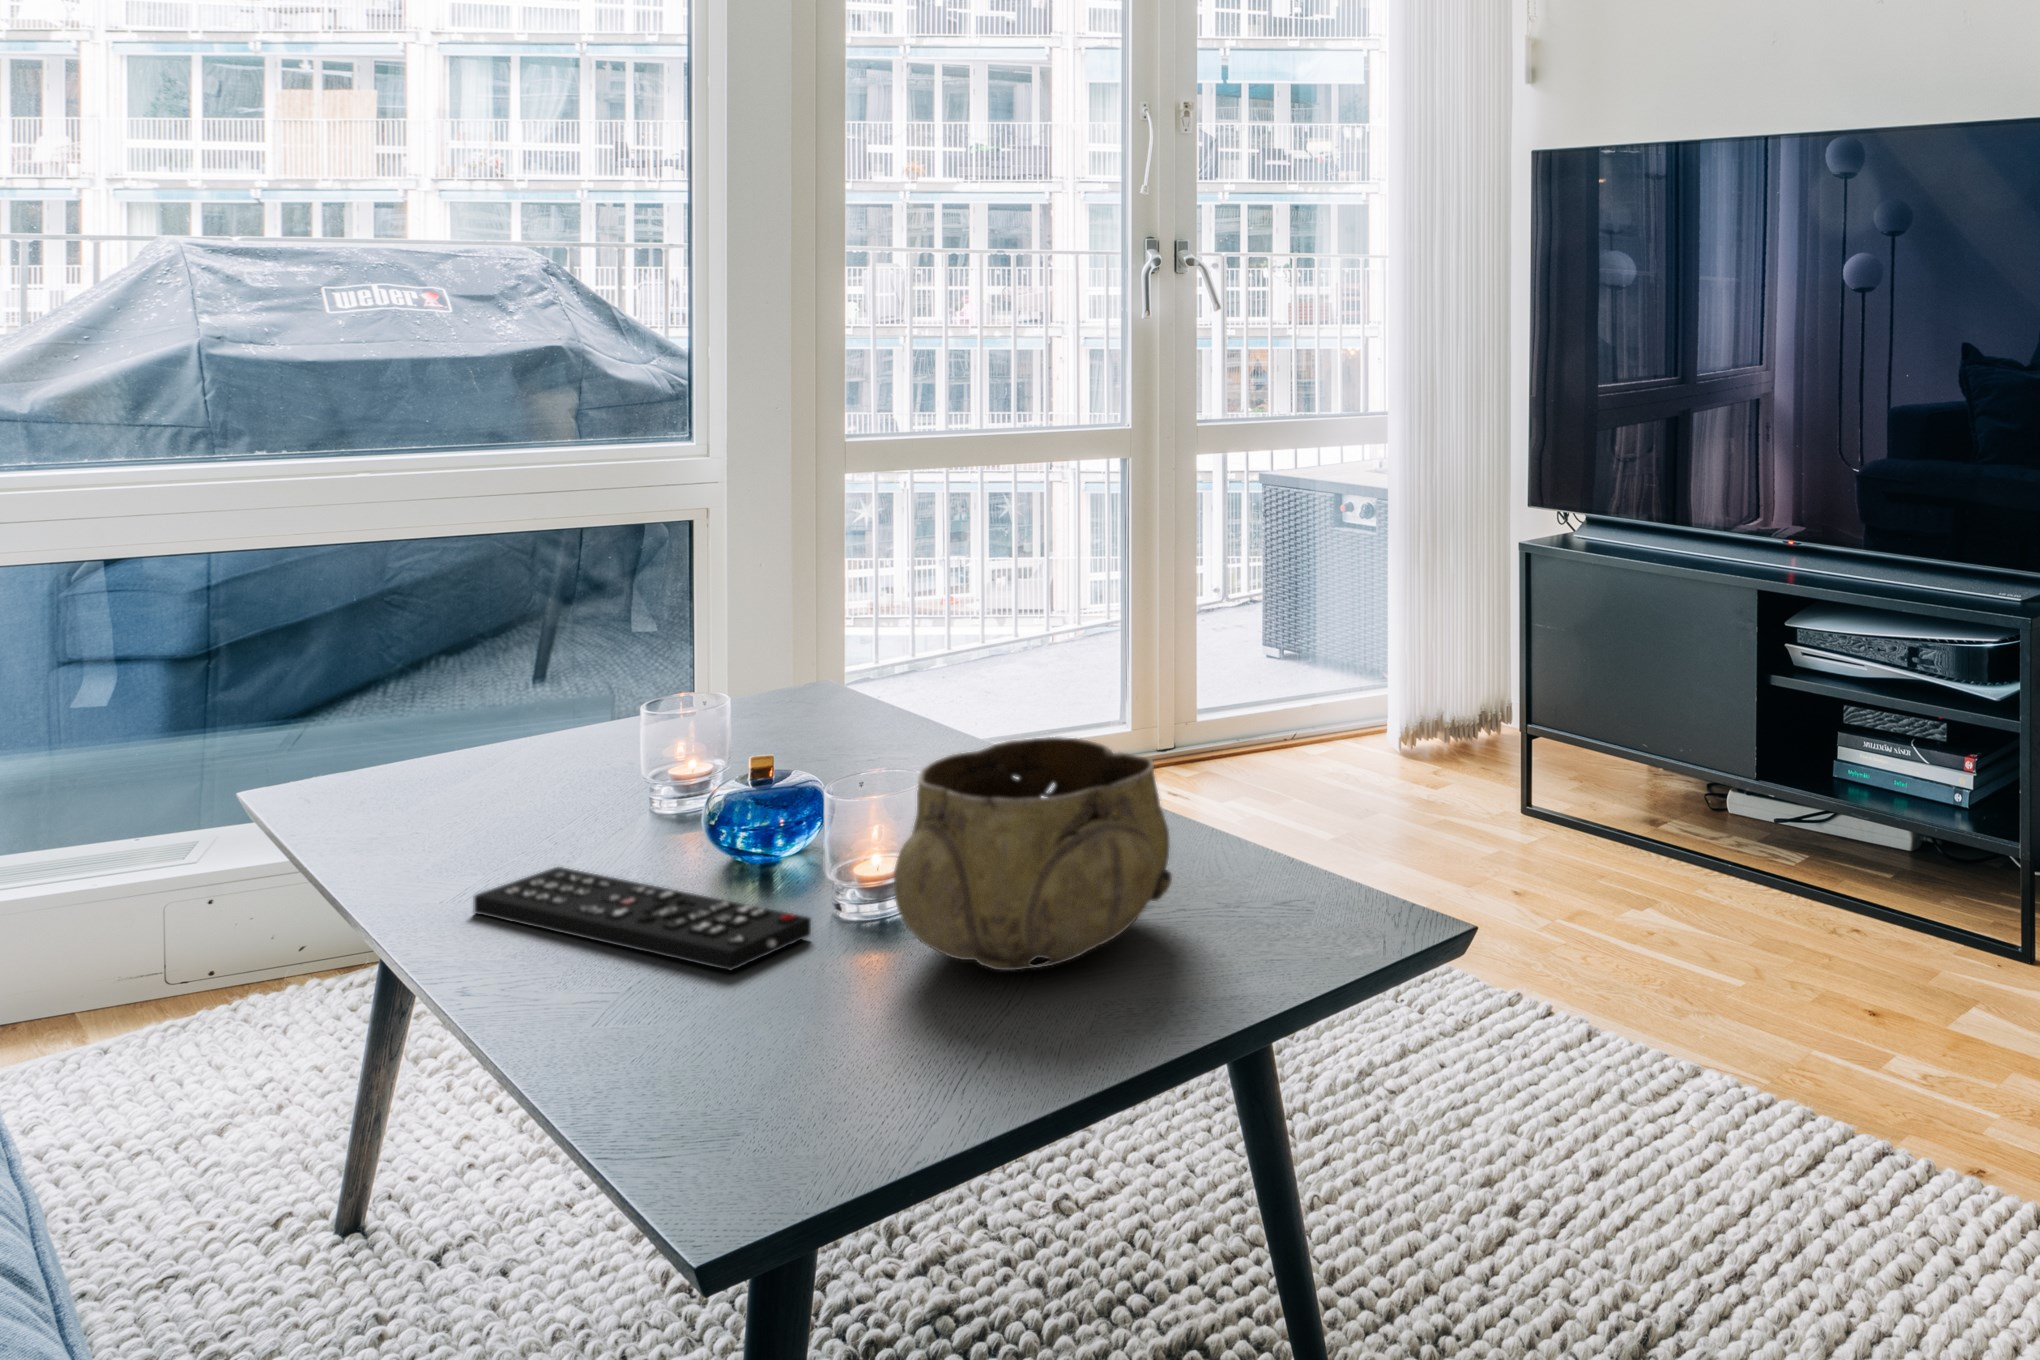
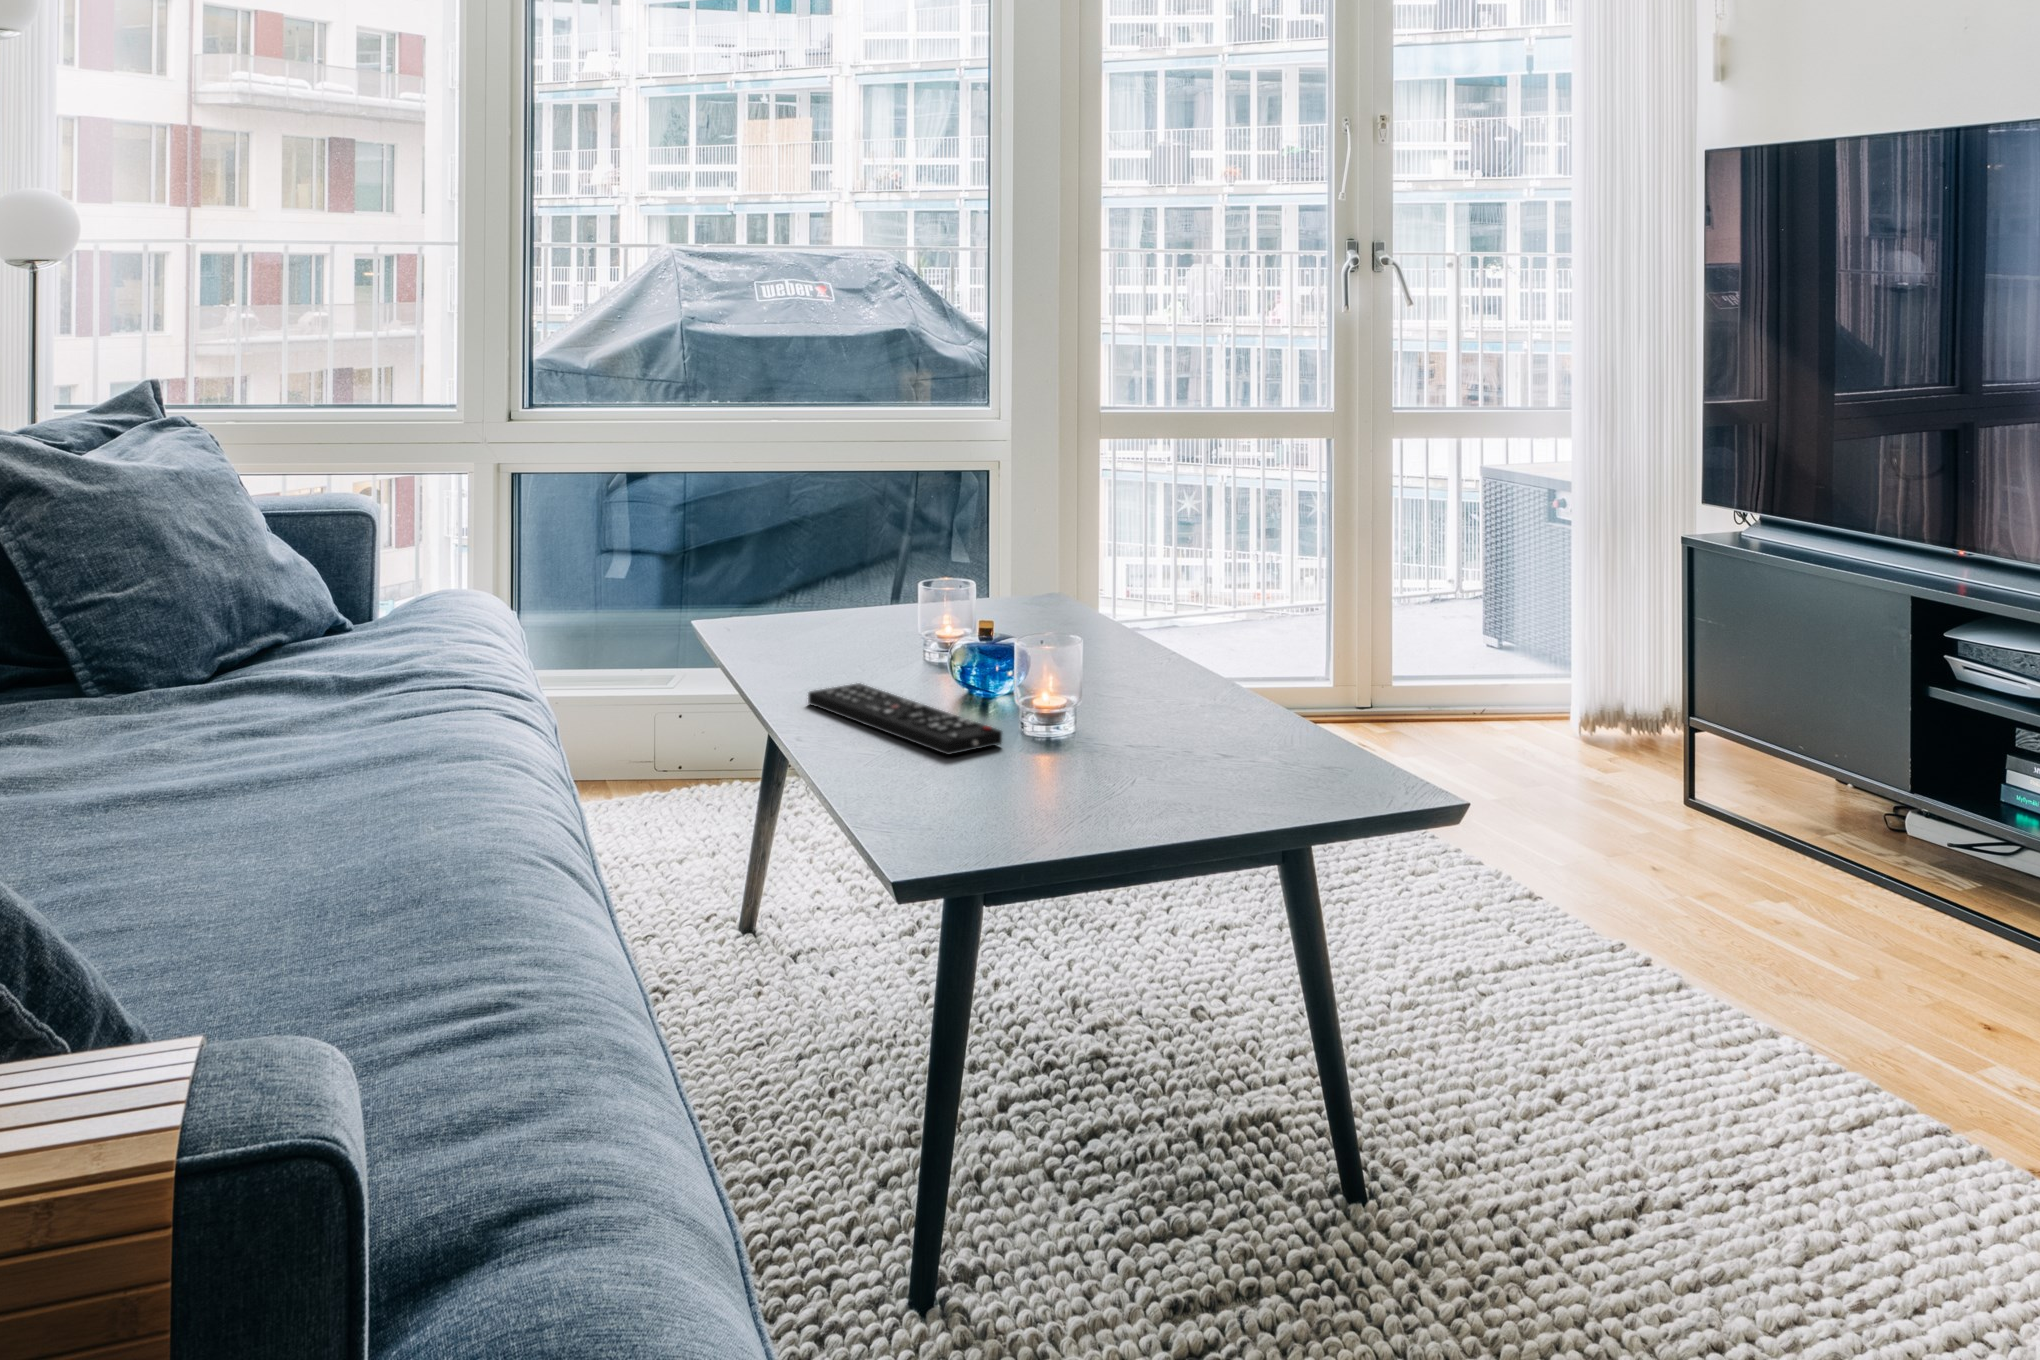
decorative bowl: present [894,737,1172,970] -> none [1047,621,1245,783]

